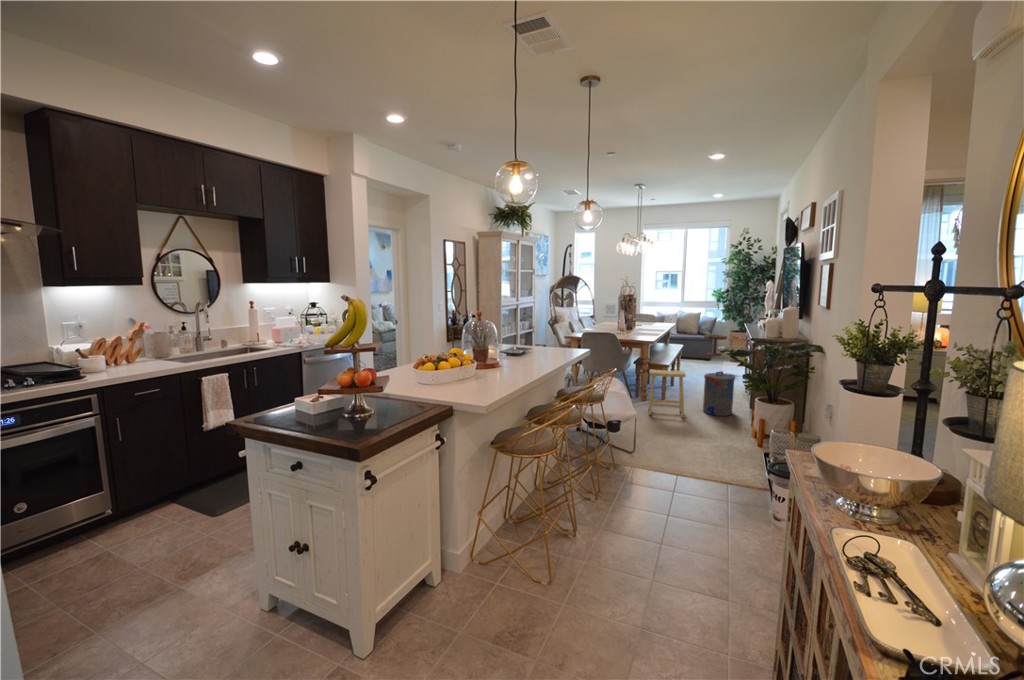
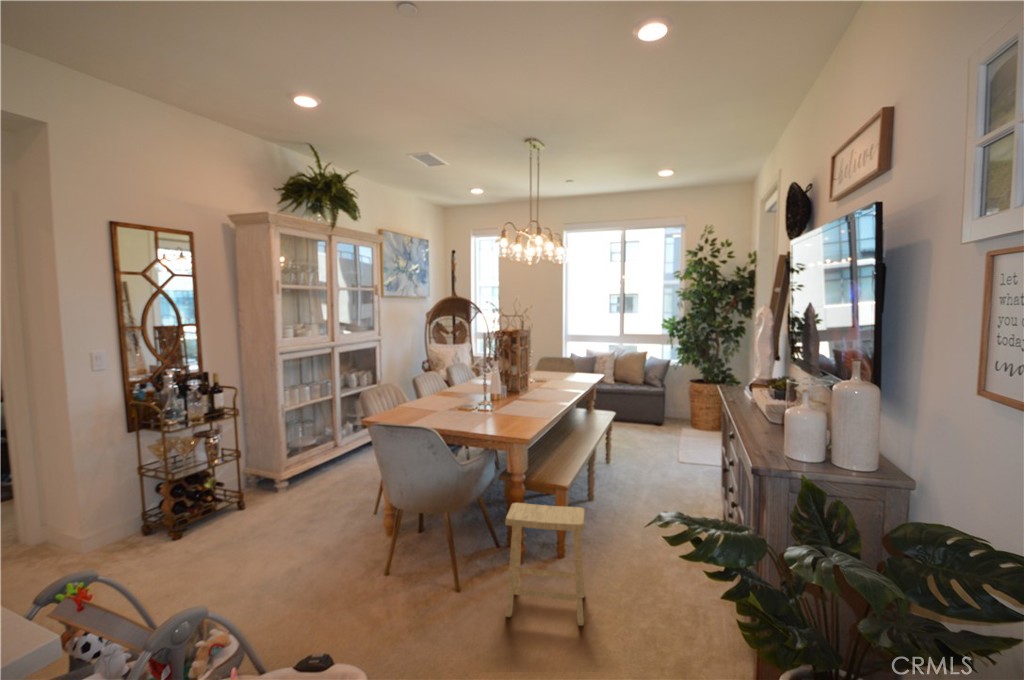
side table: present [704,334,727,356] -> none [648,392,684,455]
trash can: present [703,371,735,416] -> none [631,503,696,612]

